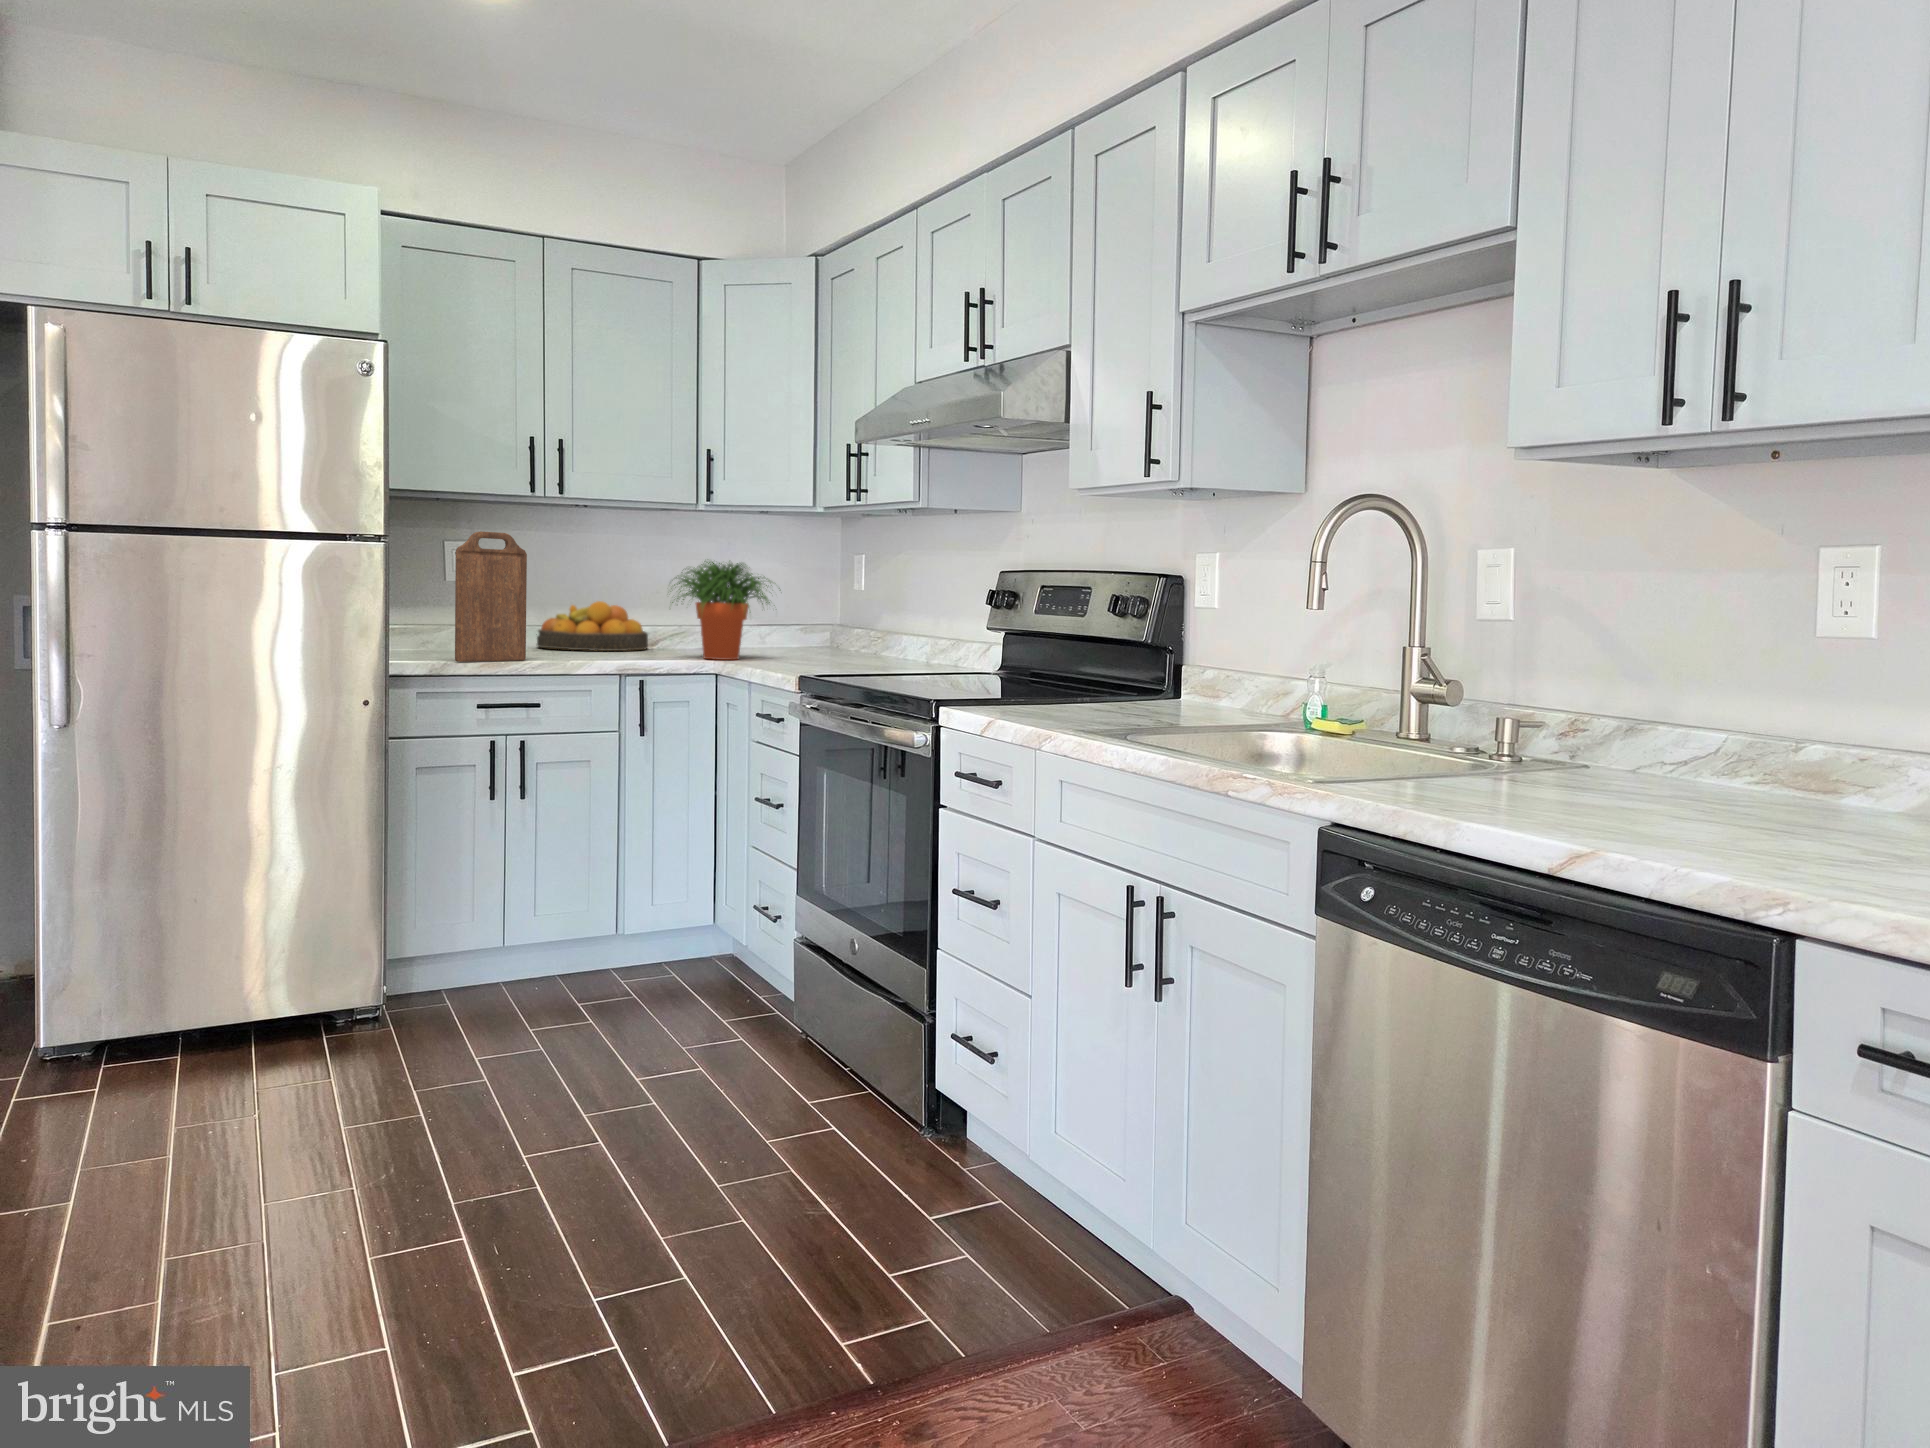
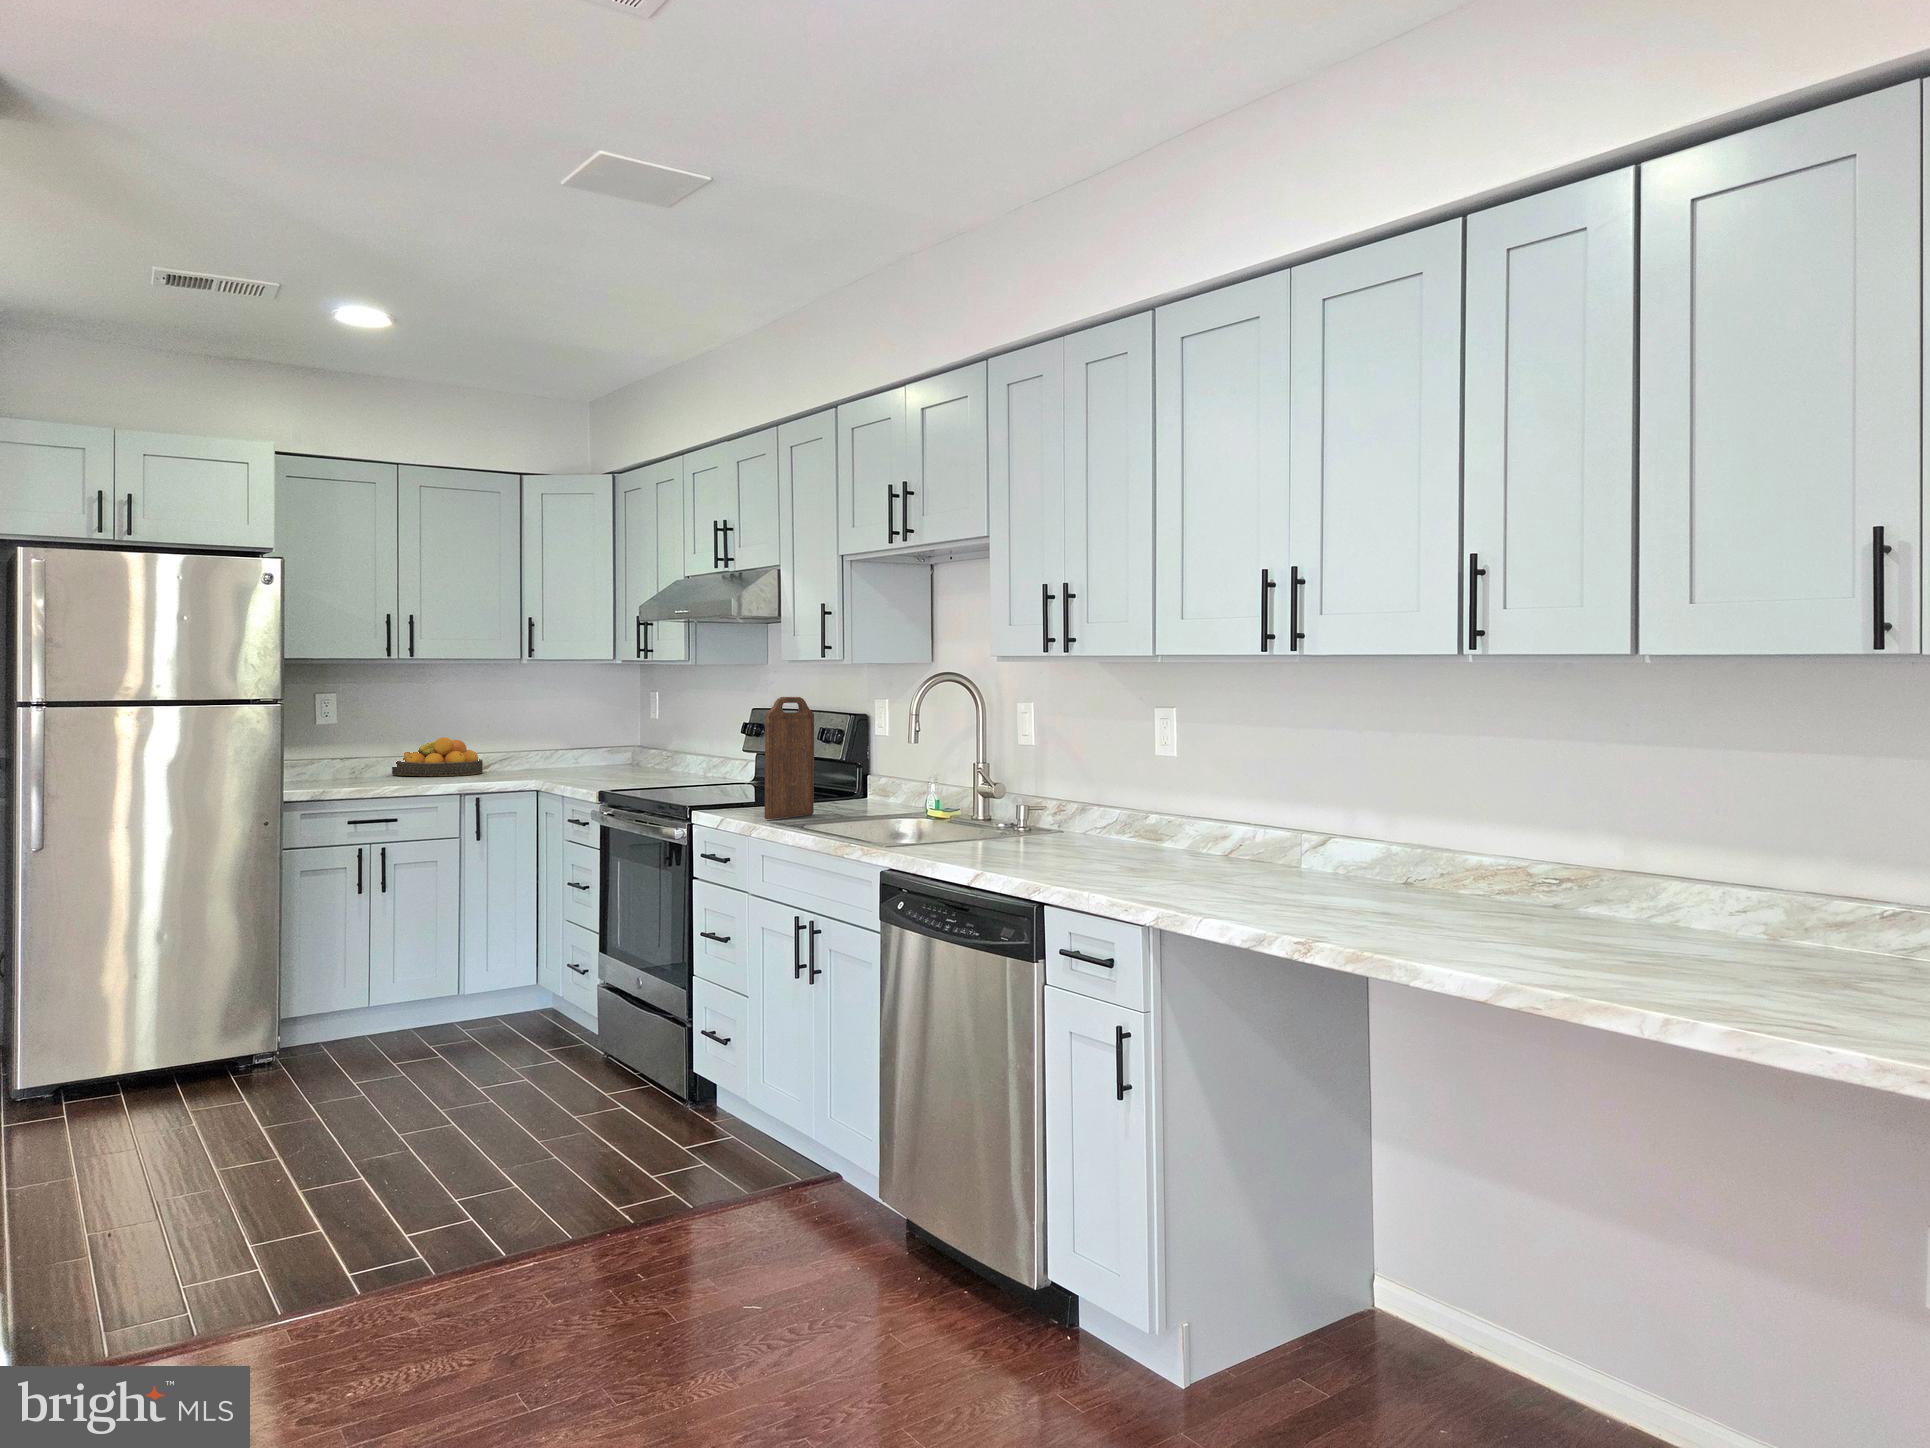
cutting board: present [455,531,527,662] -> present [764,697,814,819]
potted plant: present [672,561,780,660] -> none [498,704,589,780]

